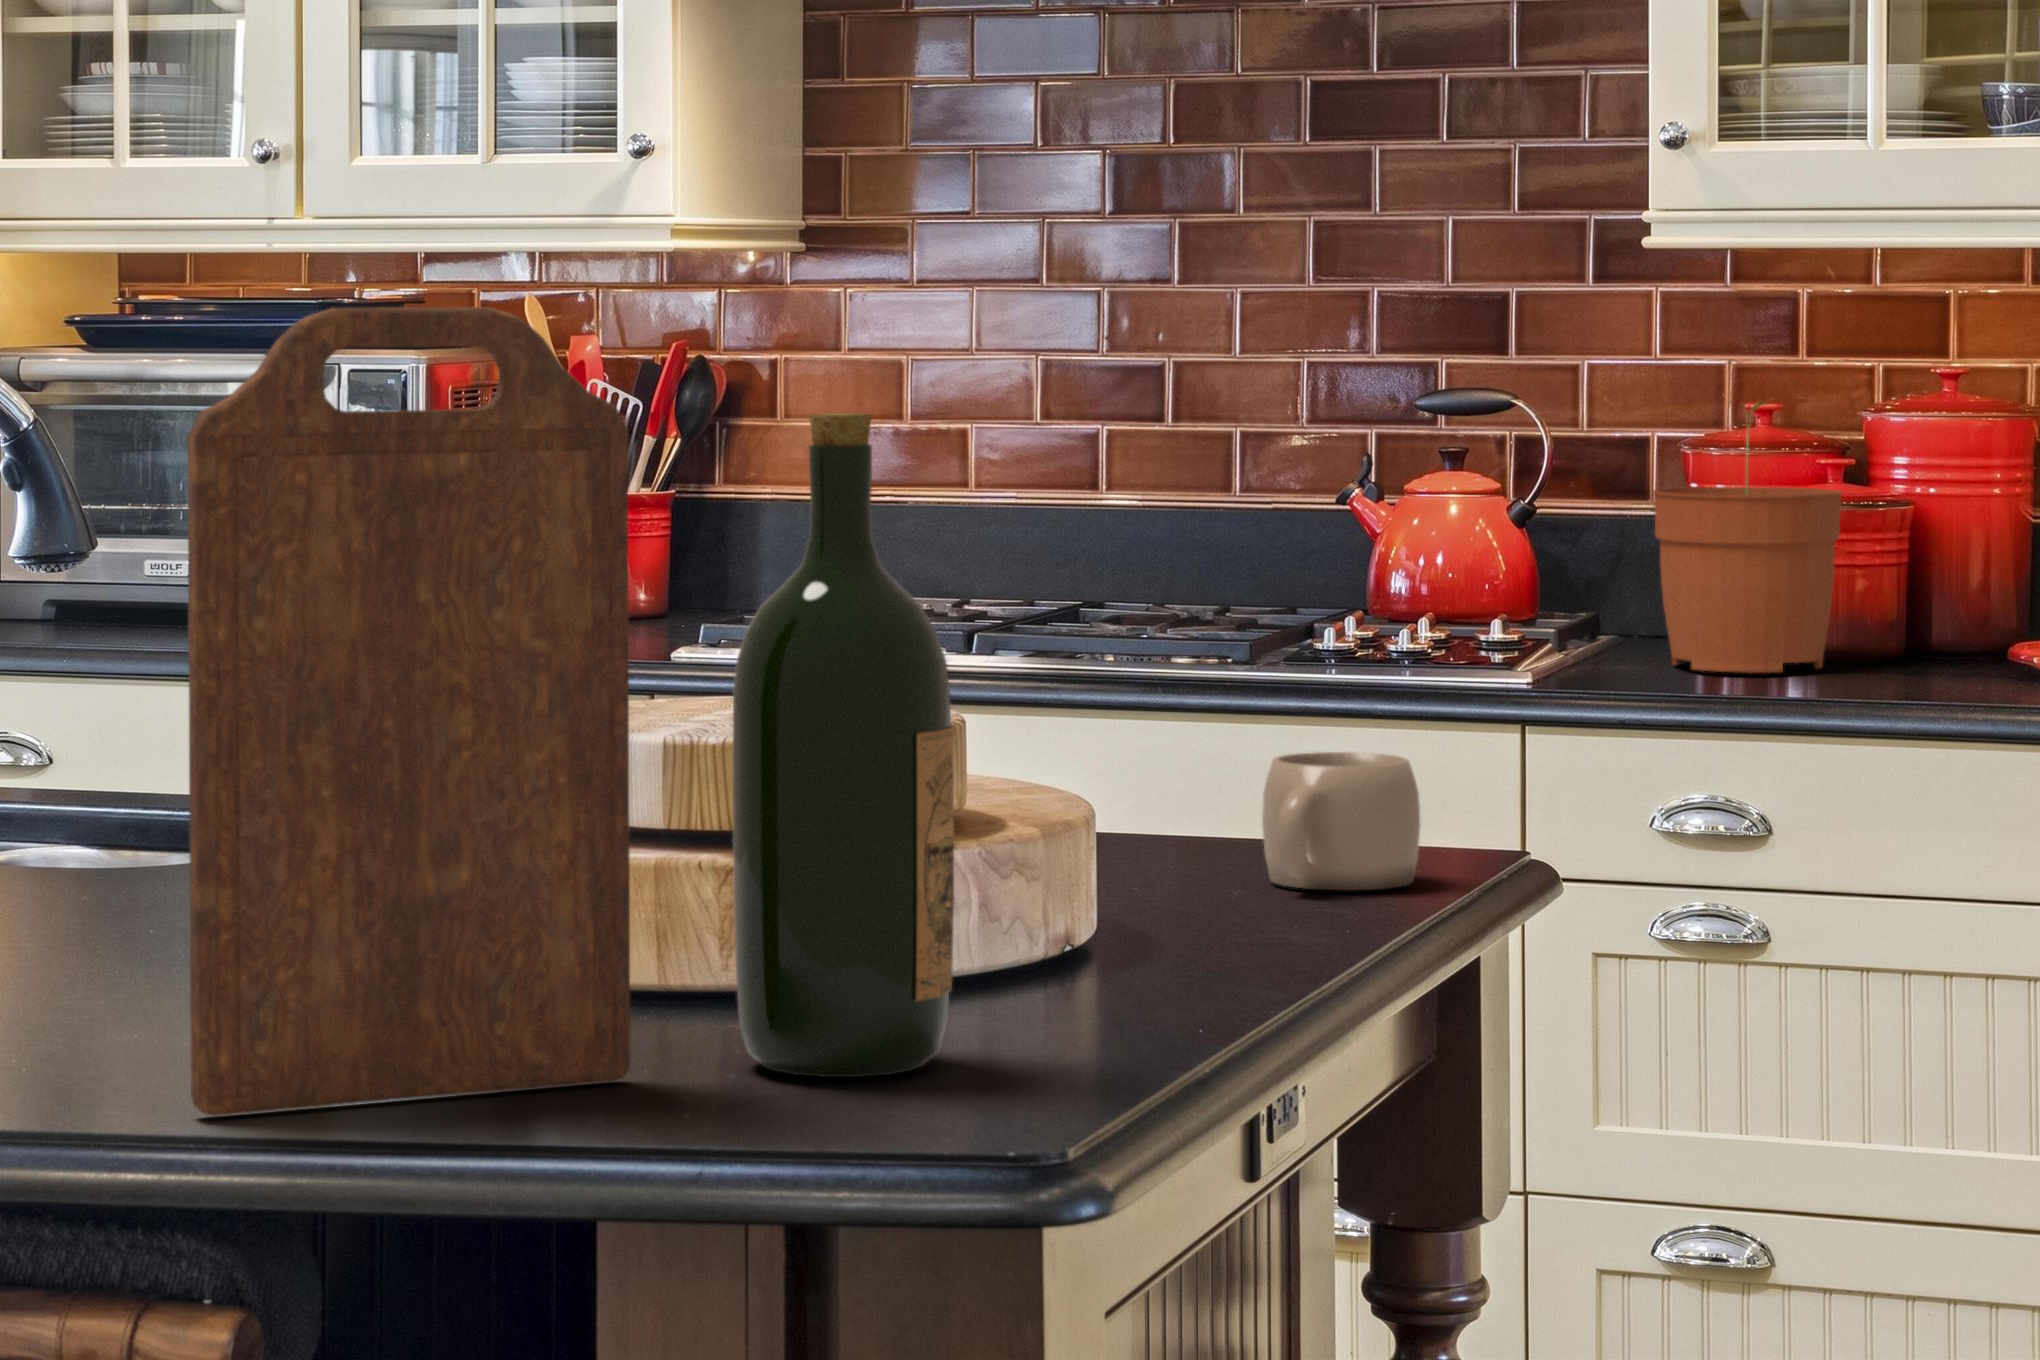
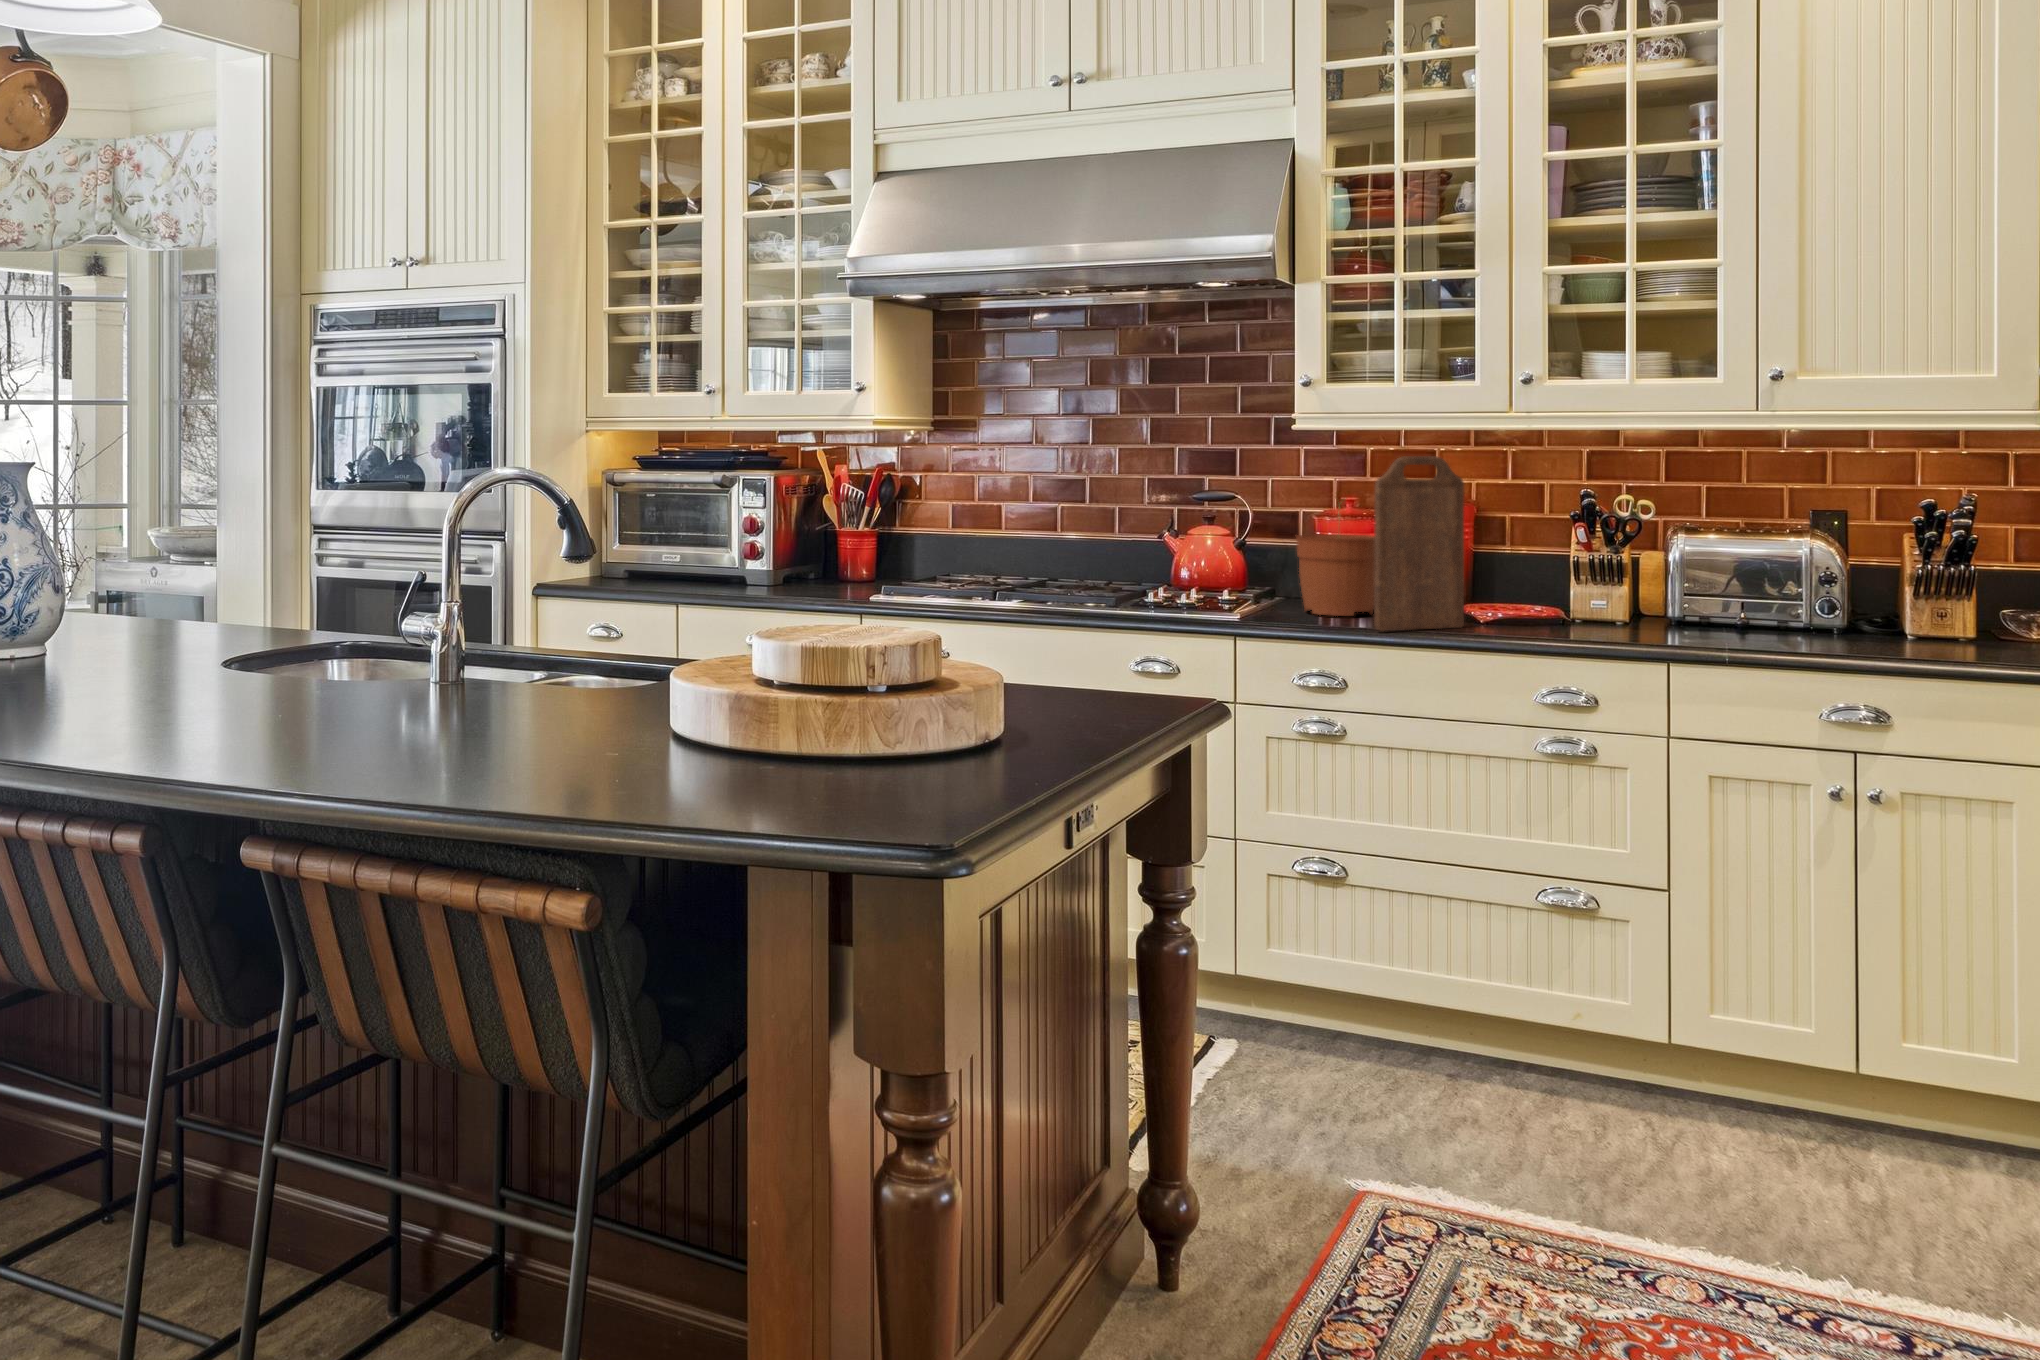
cutting board: present [187,307,630,1116] -> present [1374,456,1464,631]
wine bottle: present [733,413,954,1077] -> none [819,507,916,800]
mug: present [1262,752,1420,890] -> none [1086,654,1157,716]

